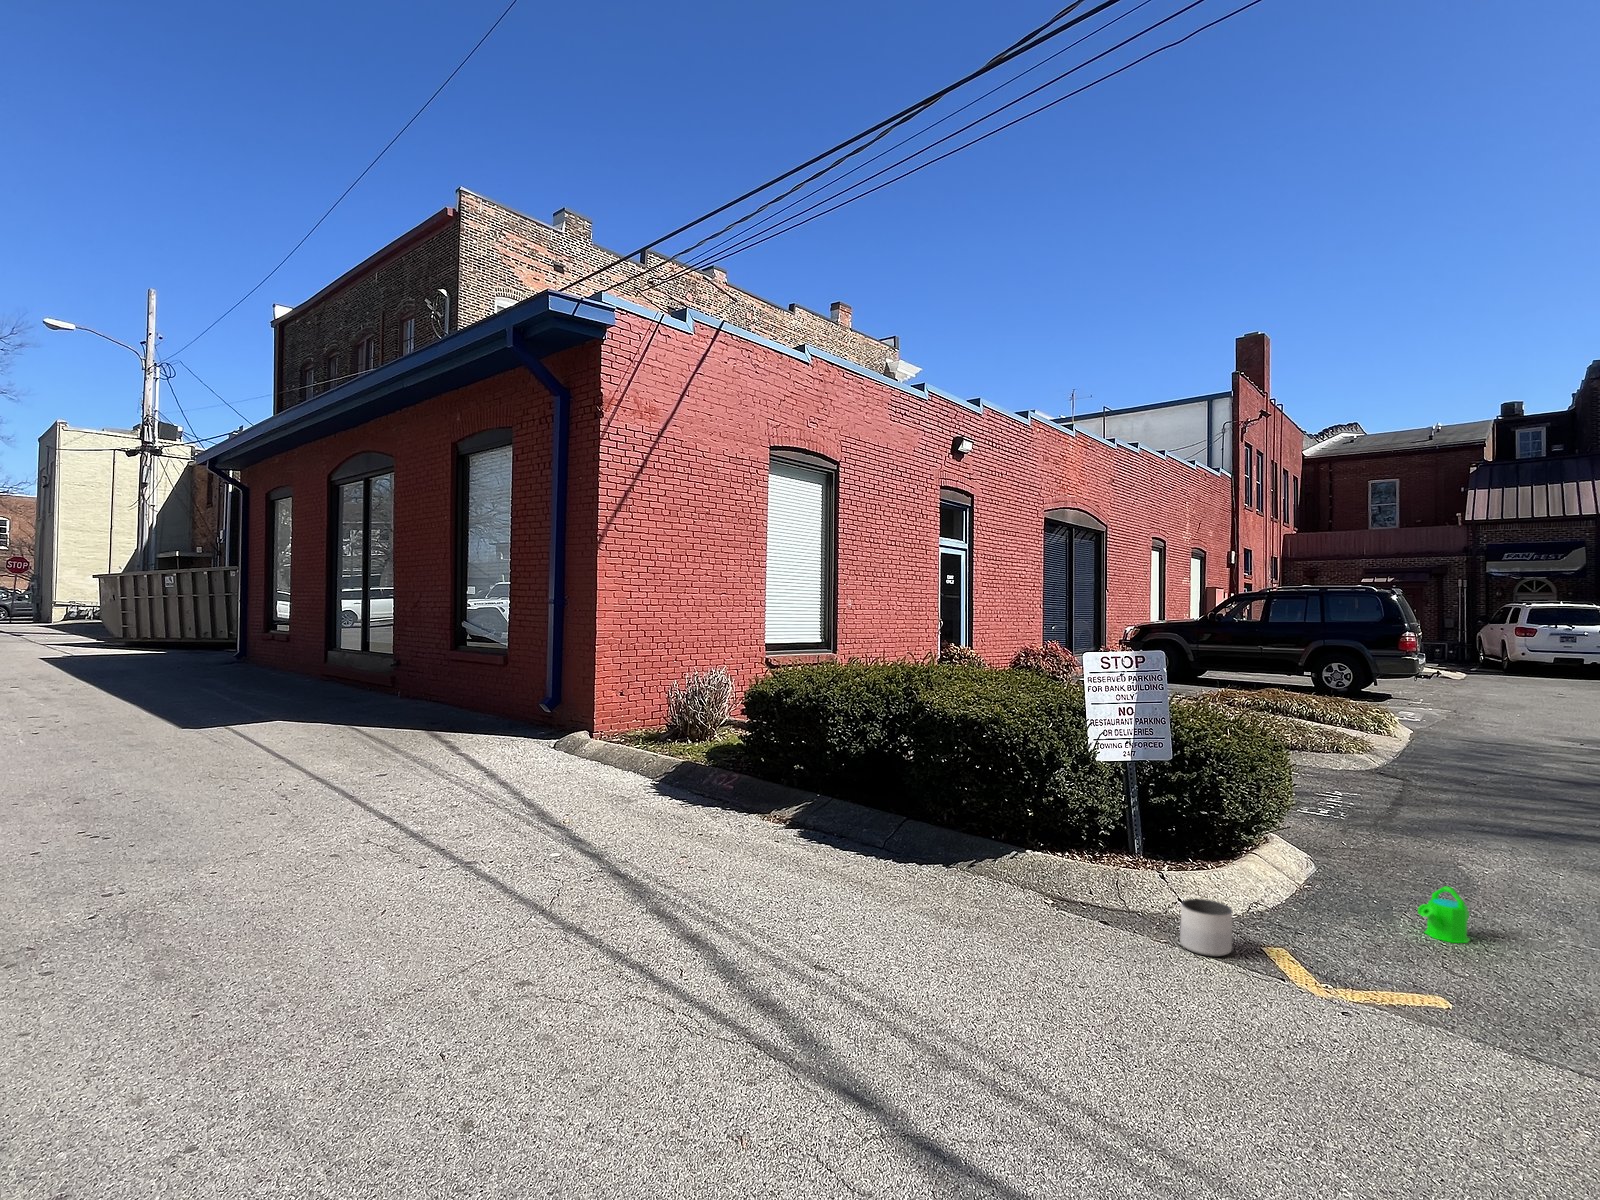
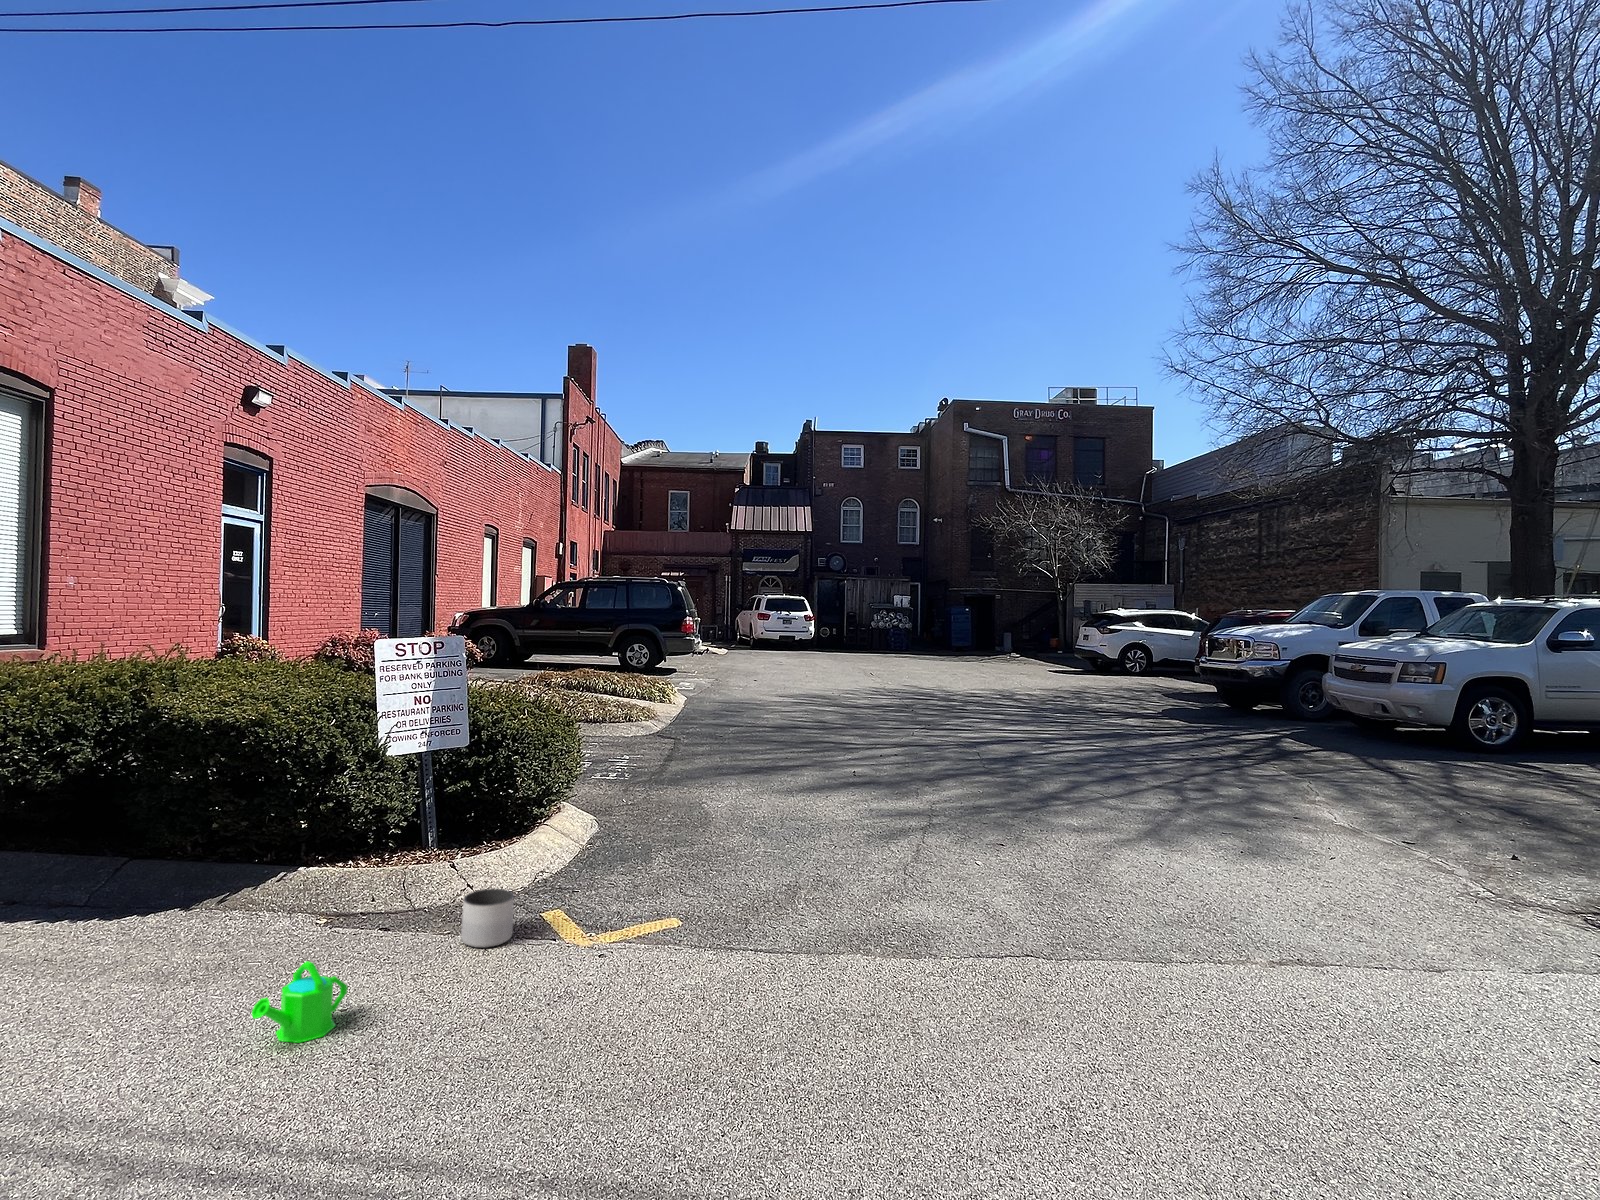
watering can: present [1418,886,1470,943] -> present [251,961,348,1043]

